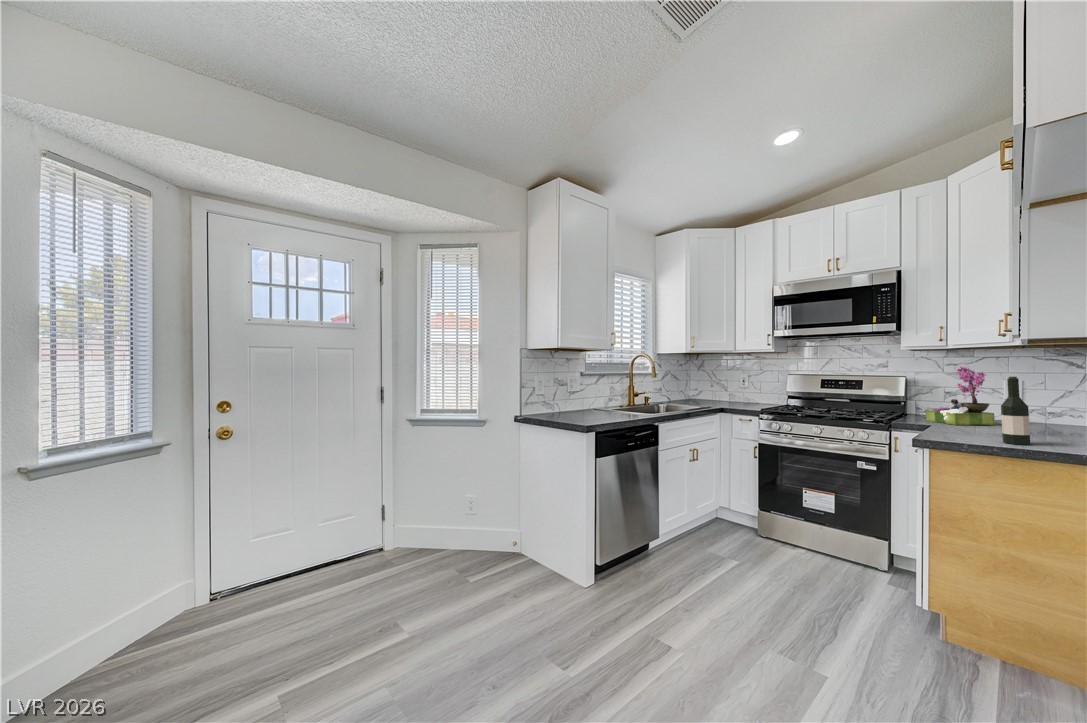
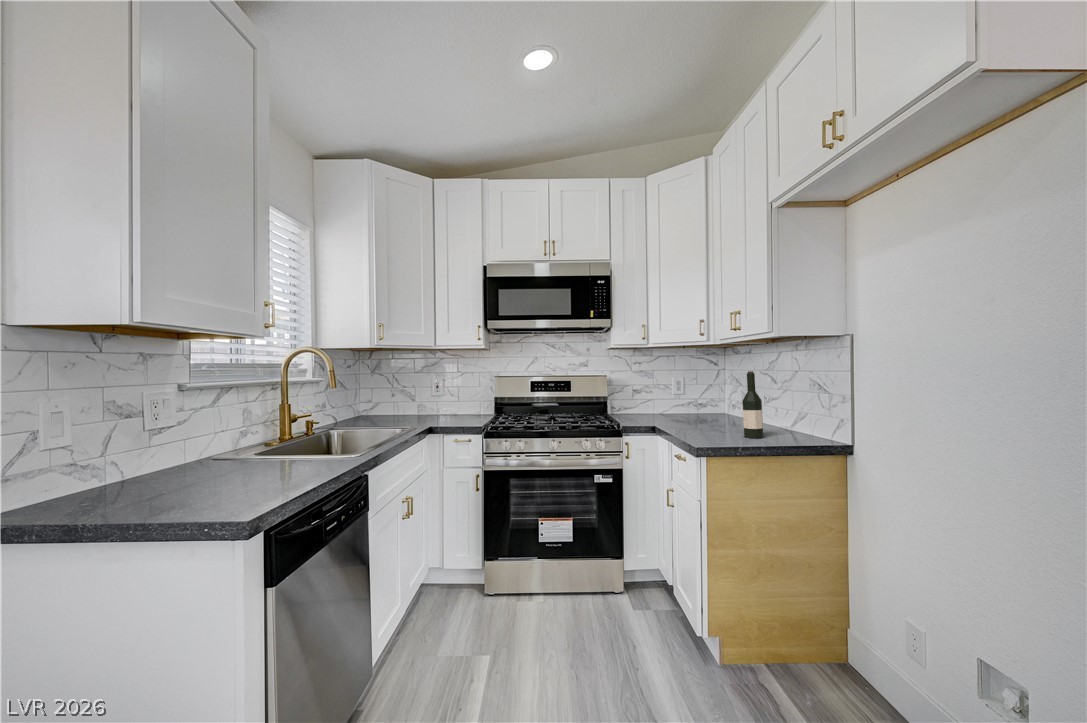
flower arrangement: present [926,366,995,425] -> none [638,362,687,422]

